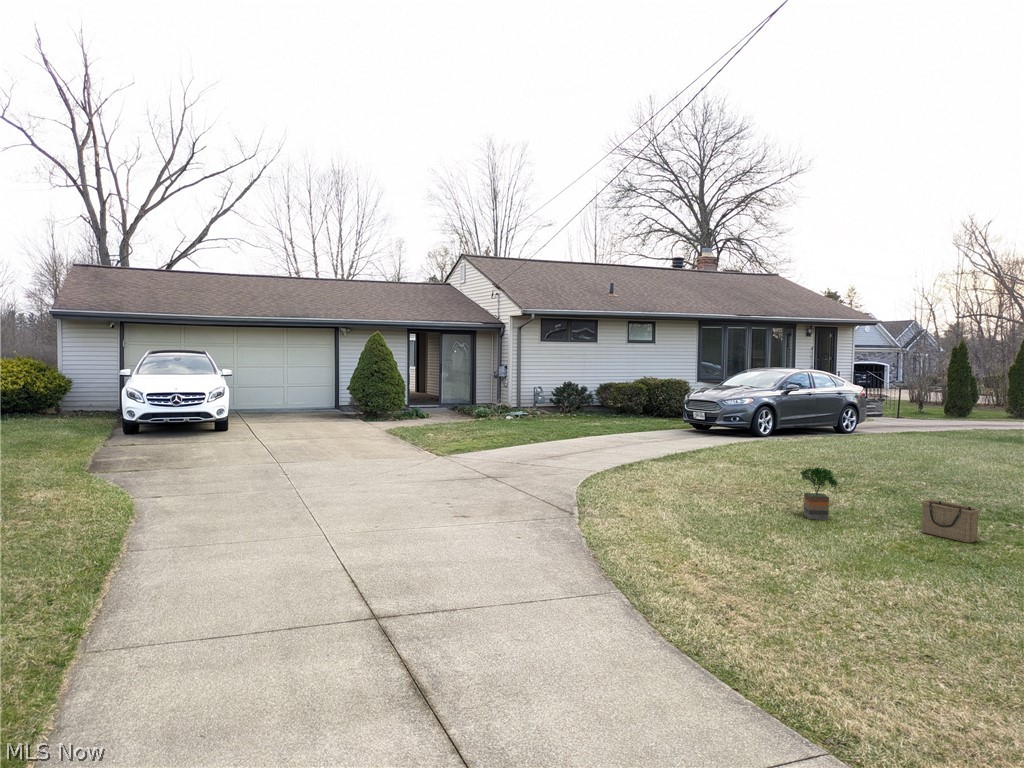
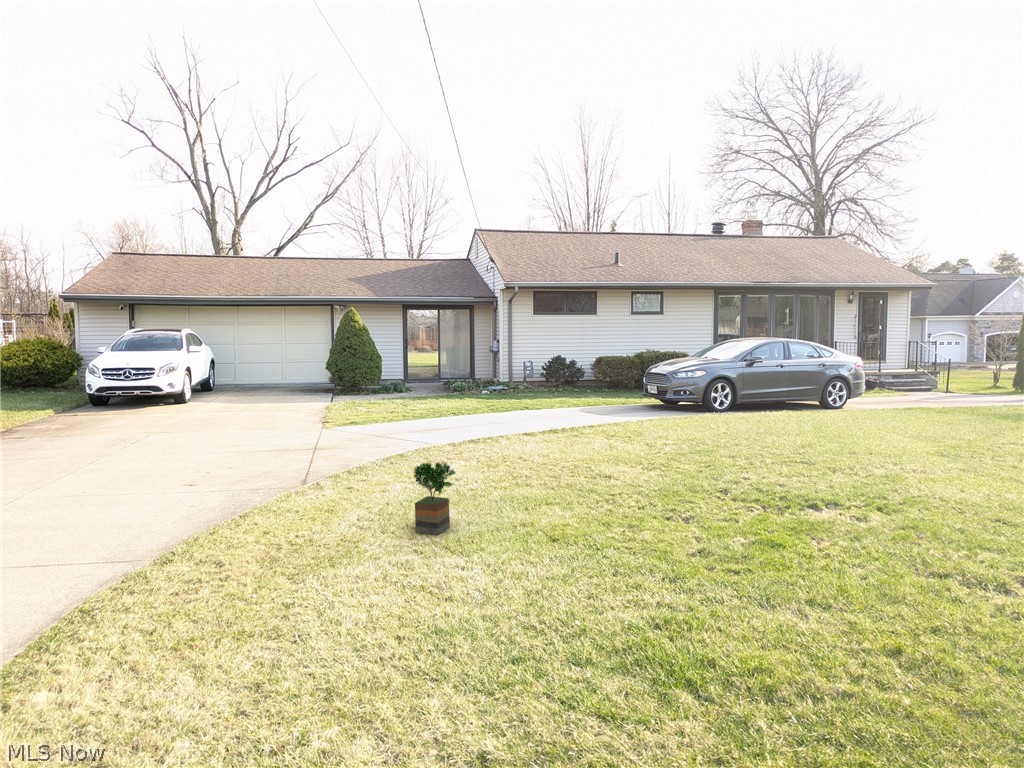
basket: present [921,499,980,543] -> none [503,519,551,592]

